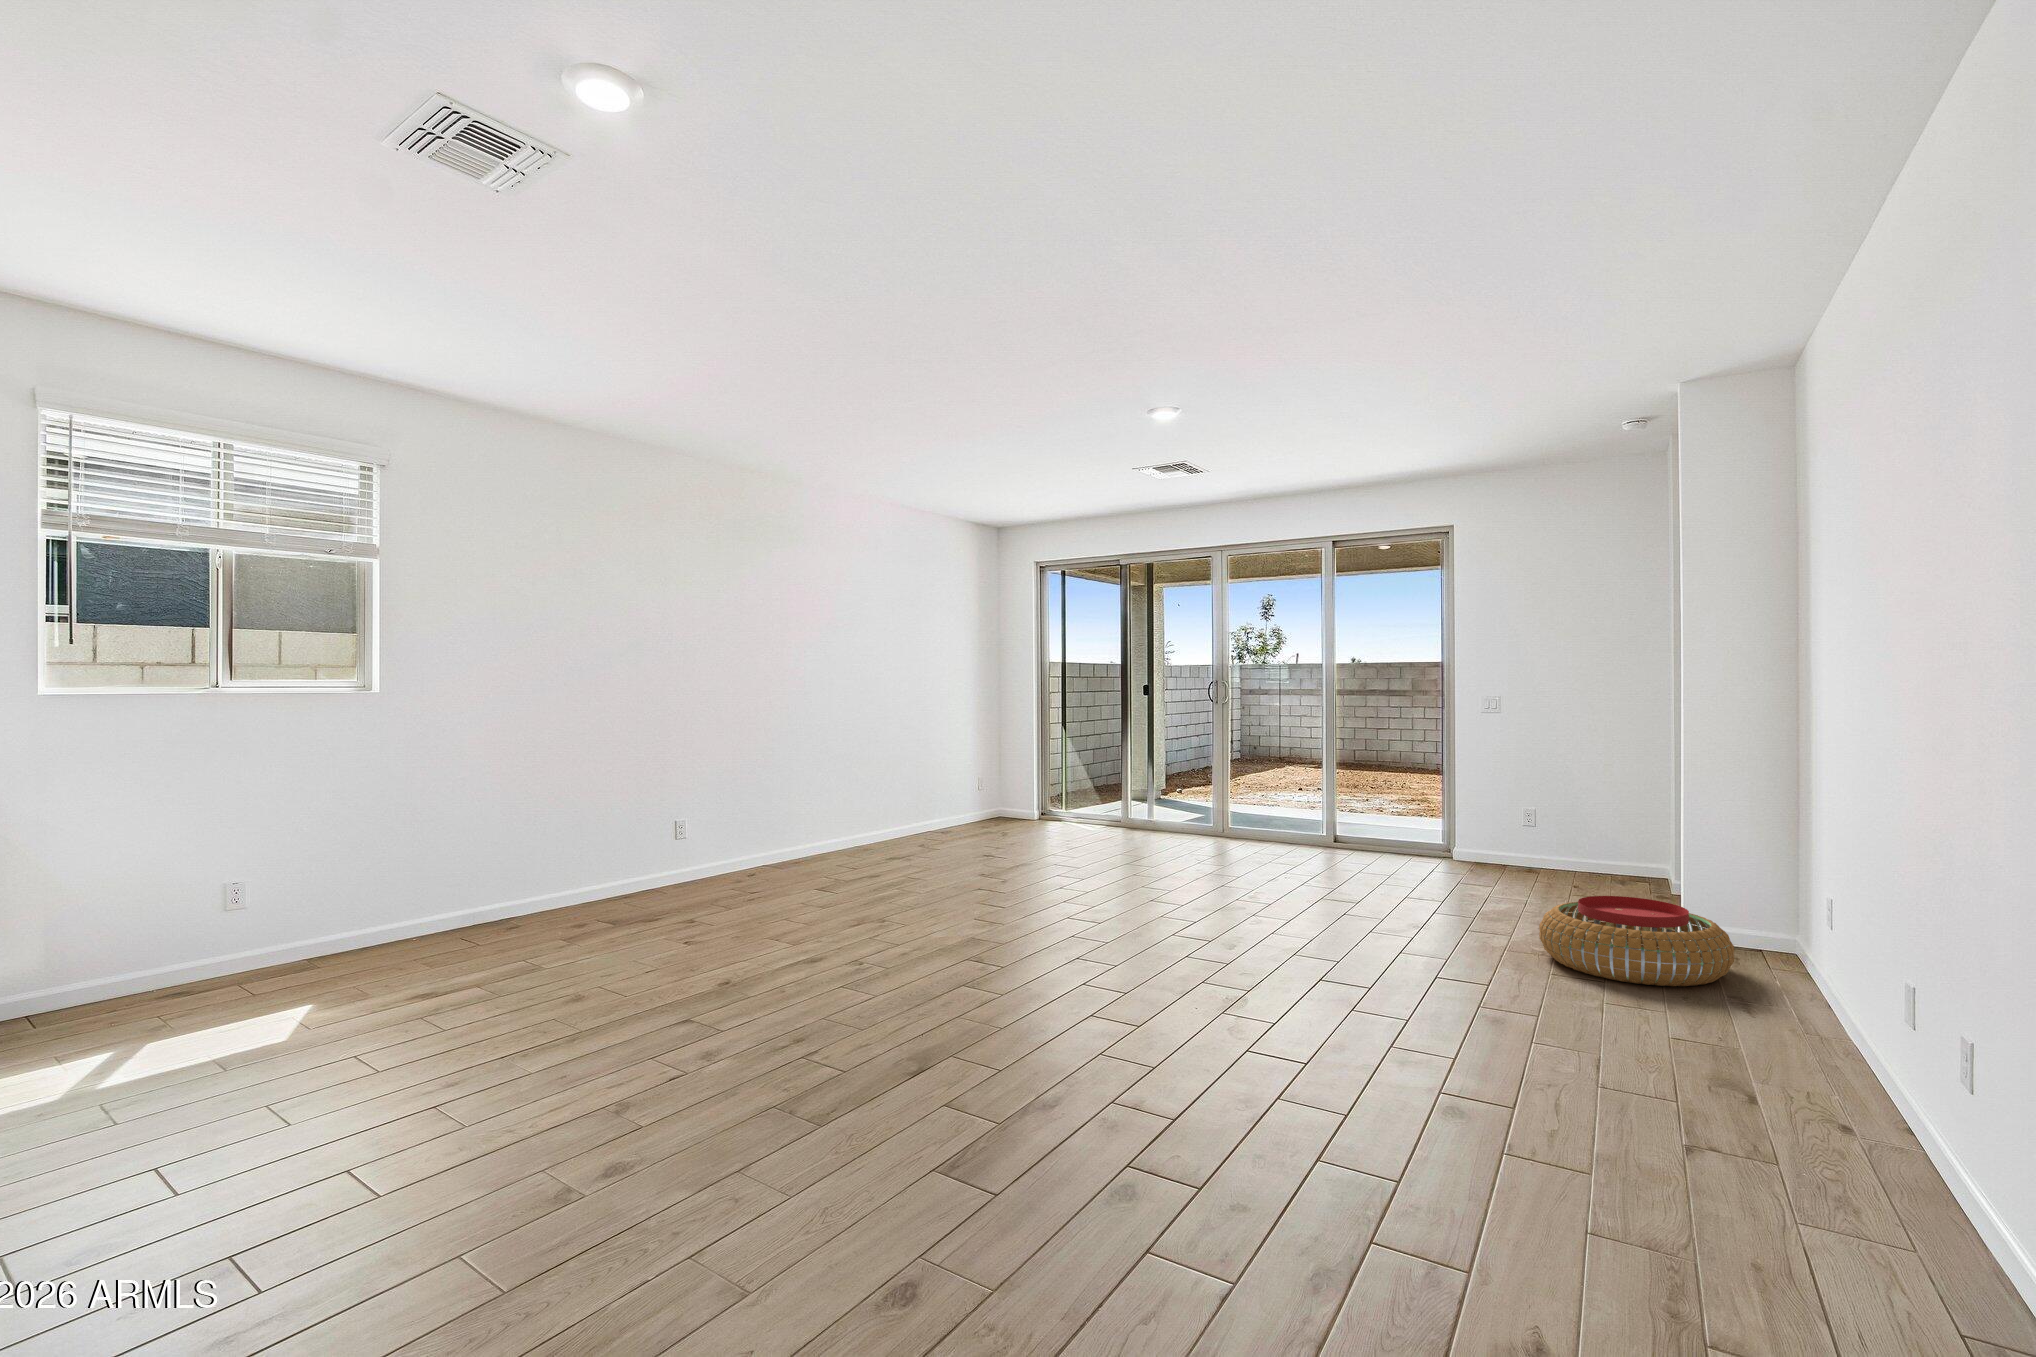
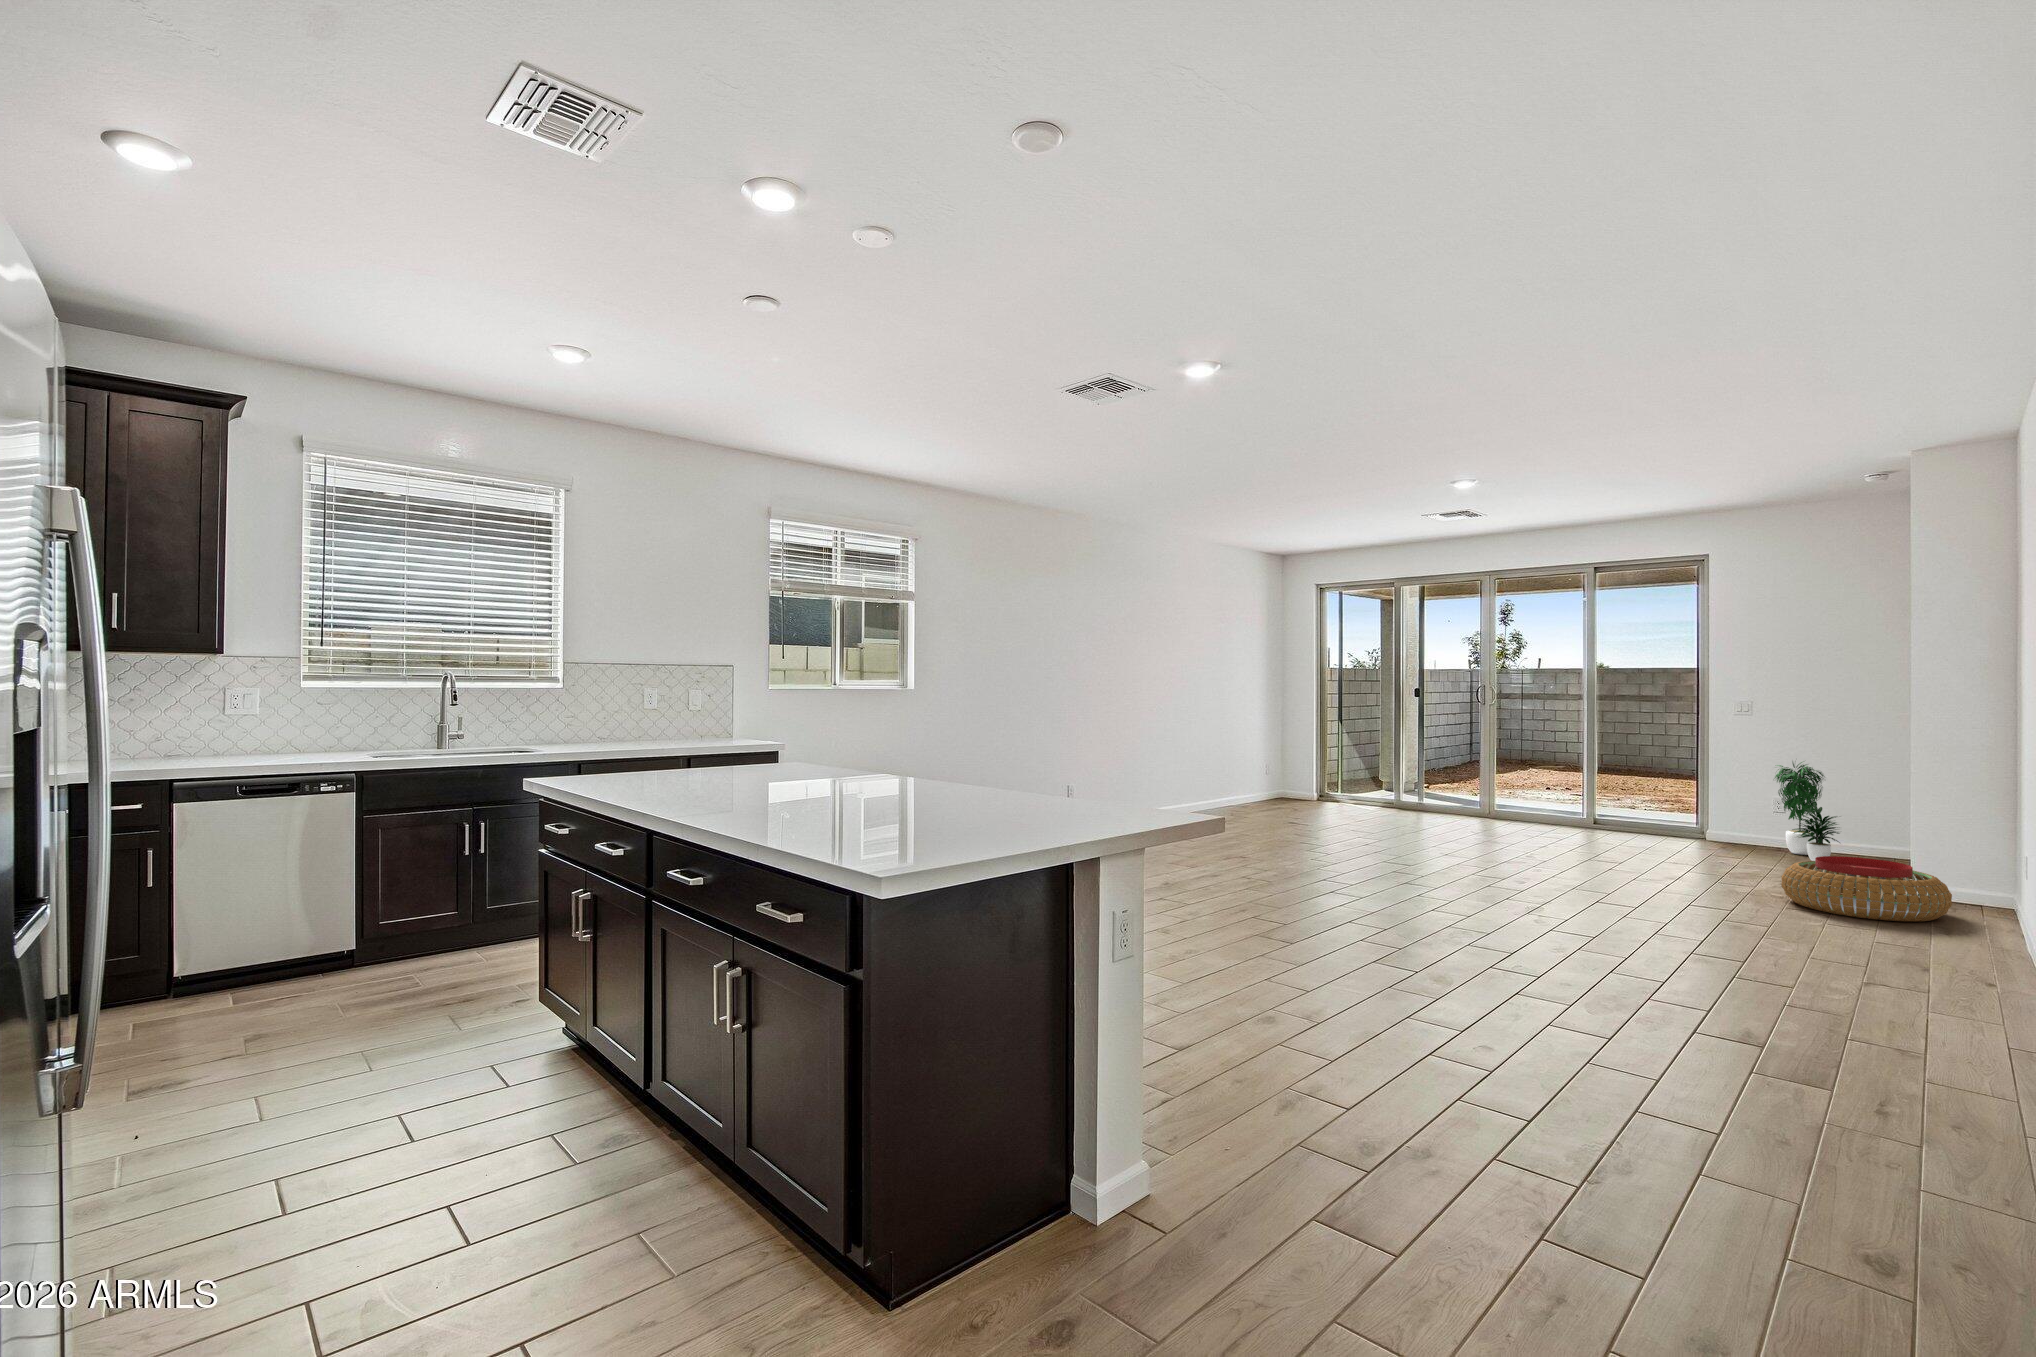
potted plant: none [1522,762,1598,888] -> present [1775,762,1840,861]

